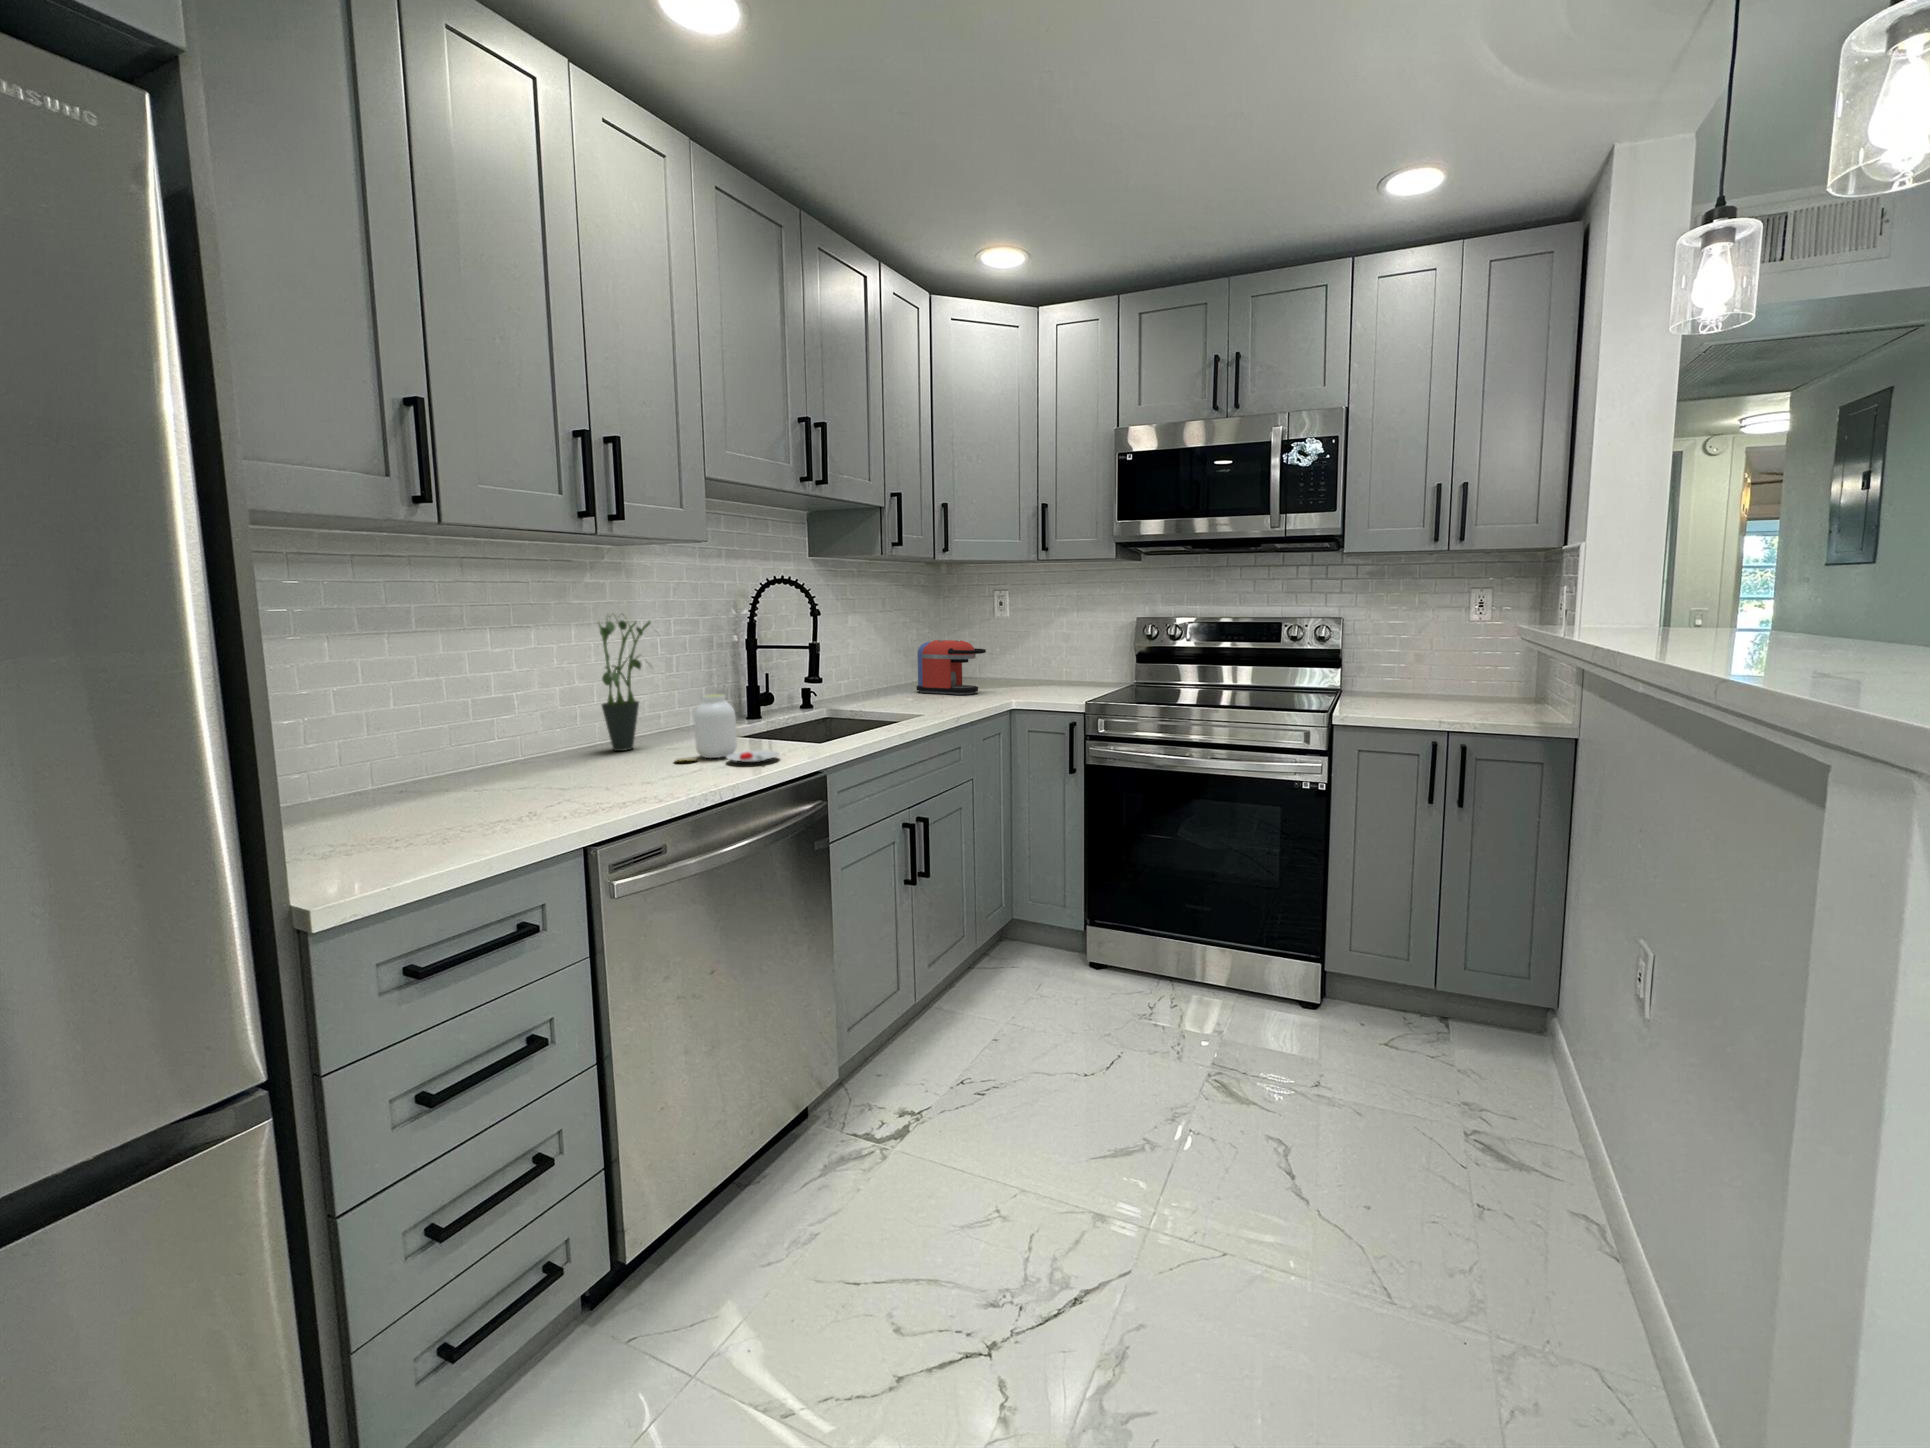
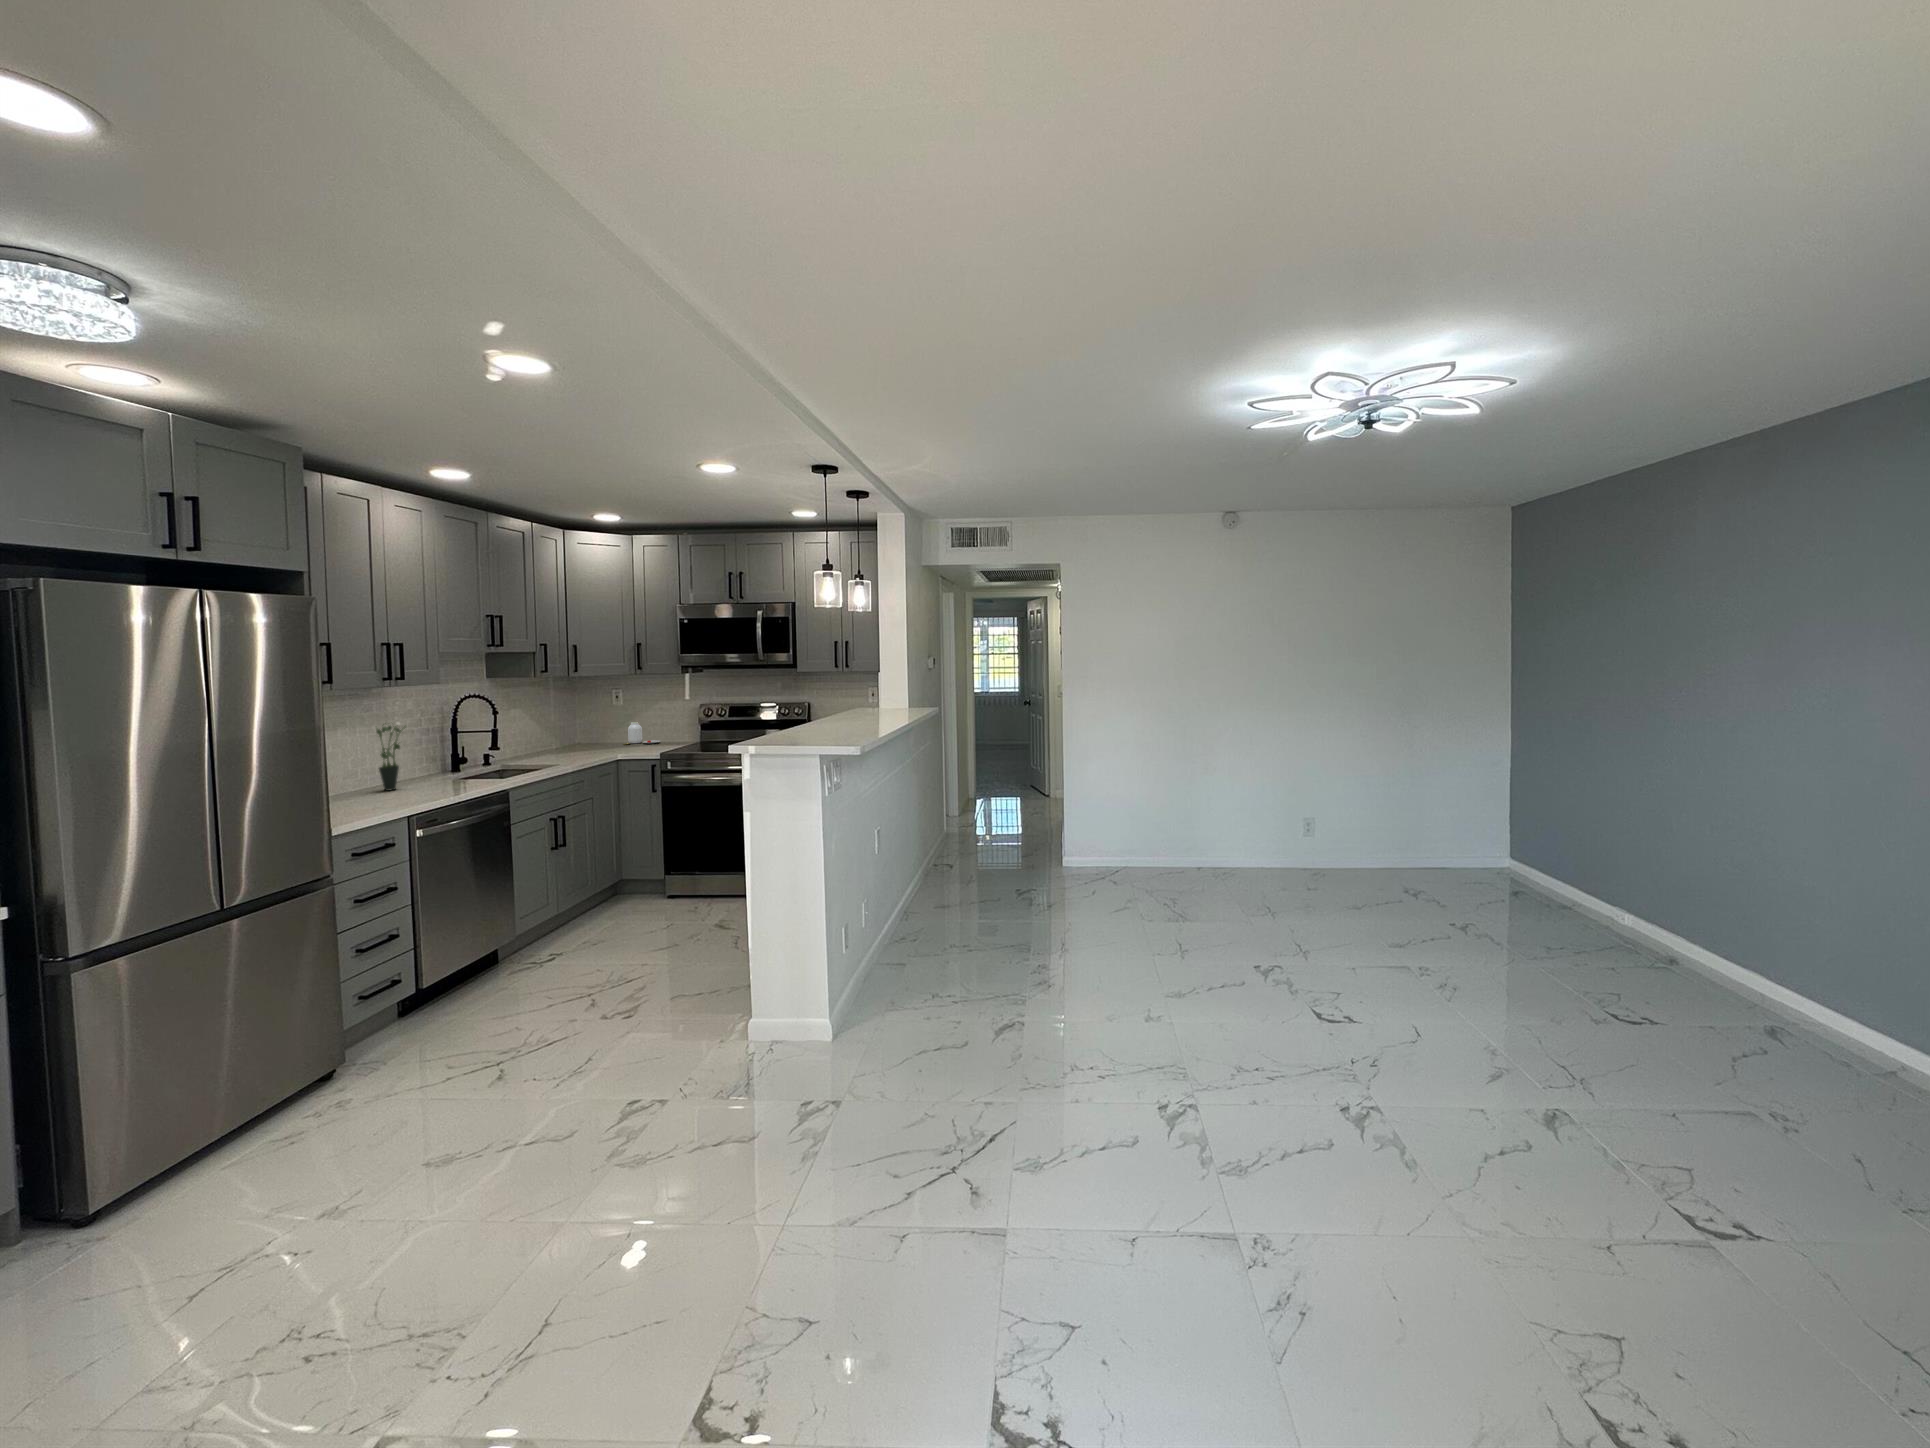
coffee maker: present [916,640,986,695] -> none [558,722,603,753]
jar: present [675,694,779,762] -> present [628,722,660,744]

